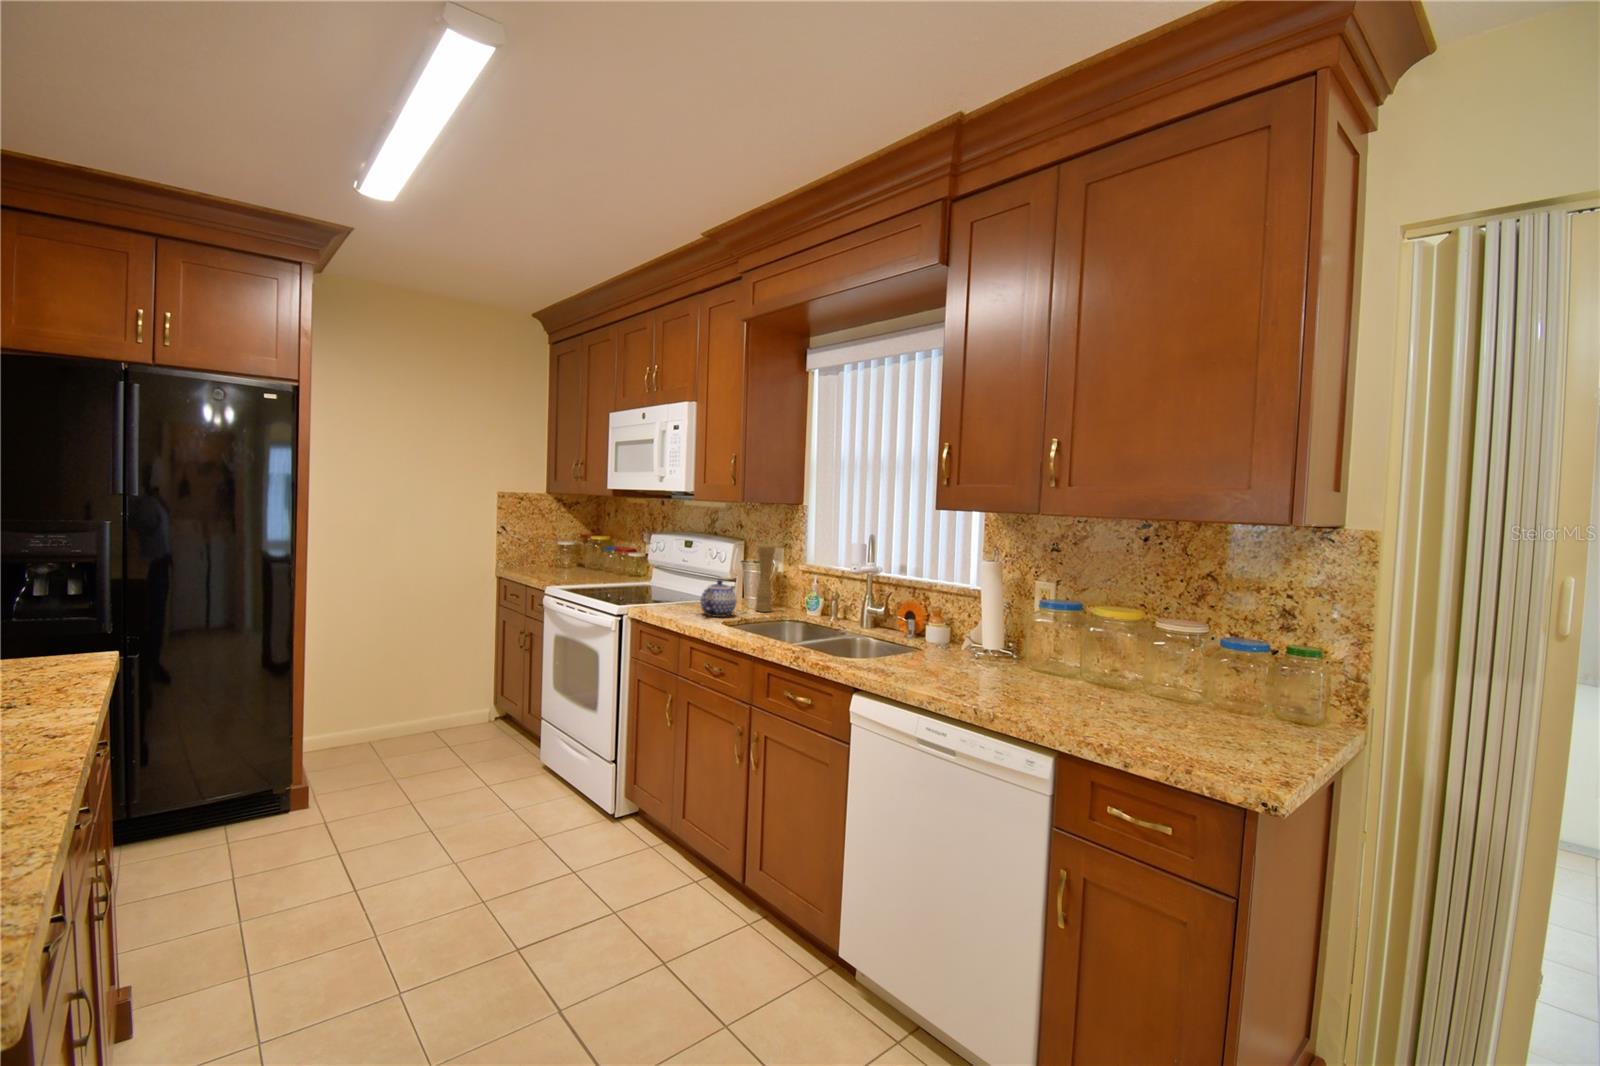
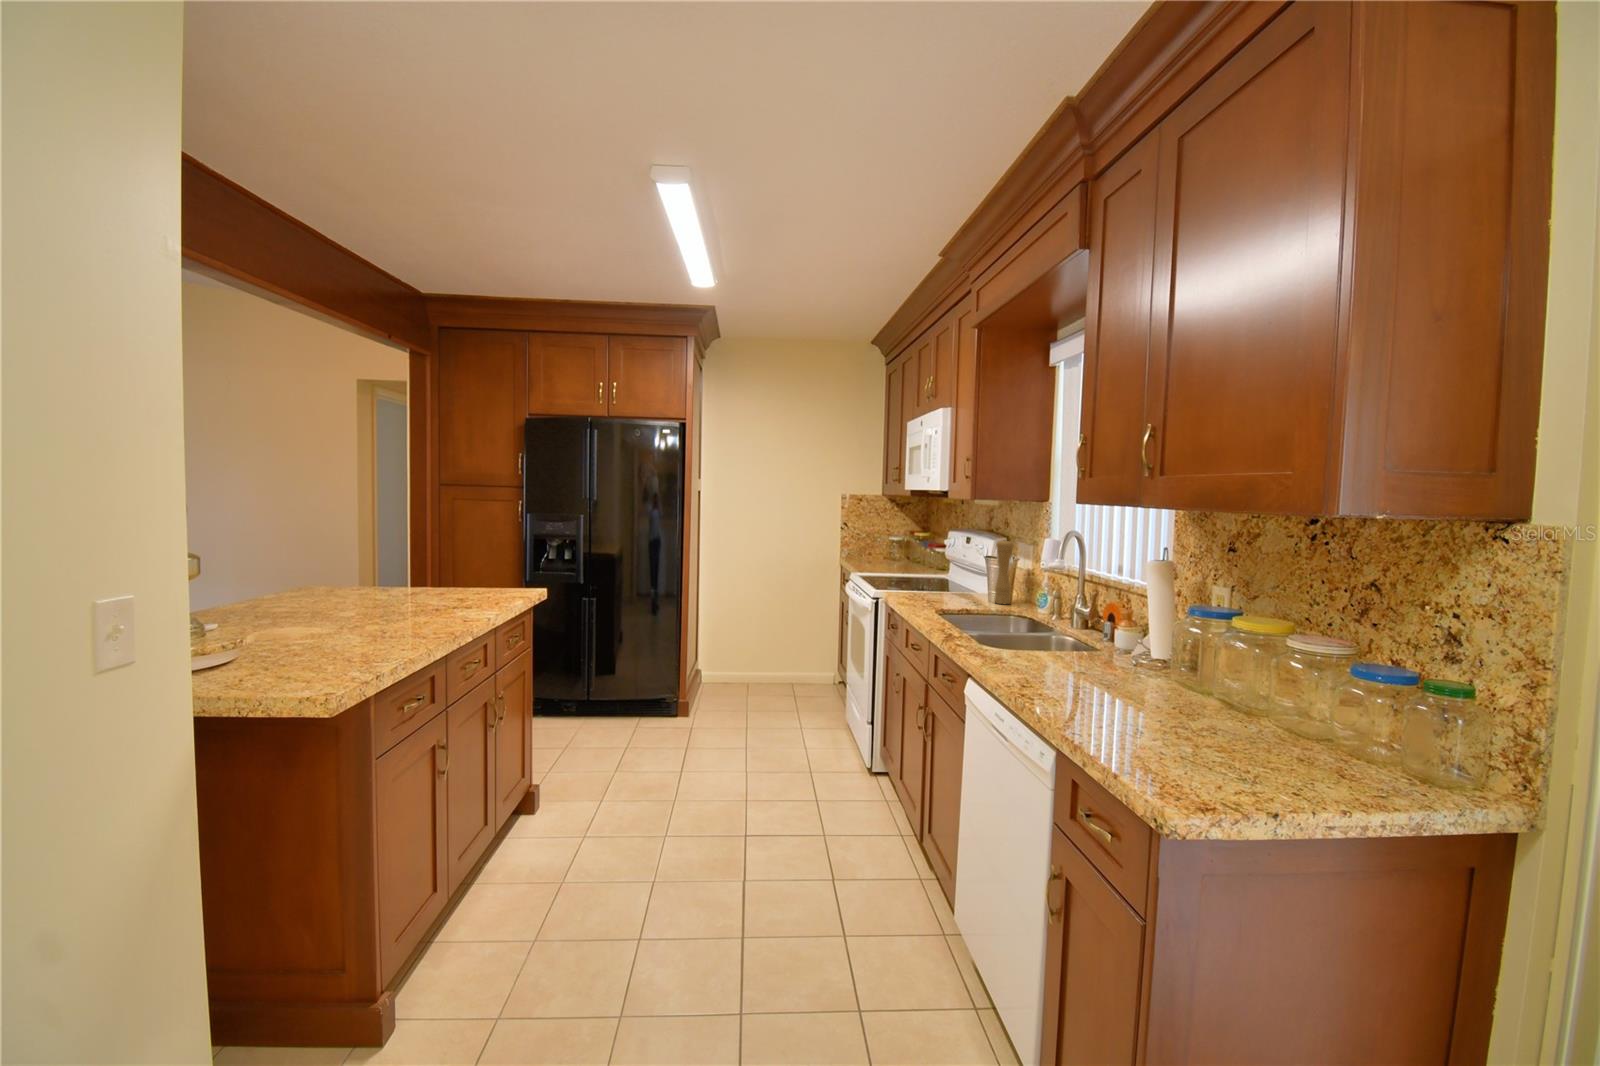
teapot: present [700,580,737,617] -> none [928,571,971,603]

